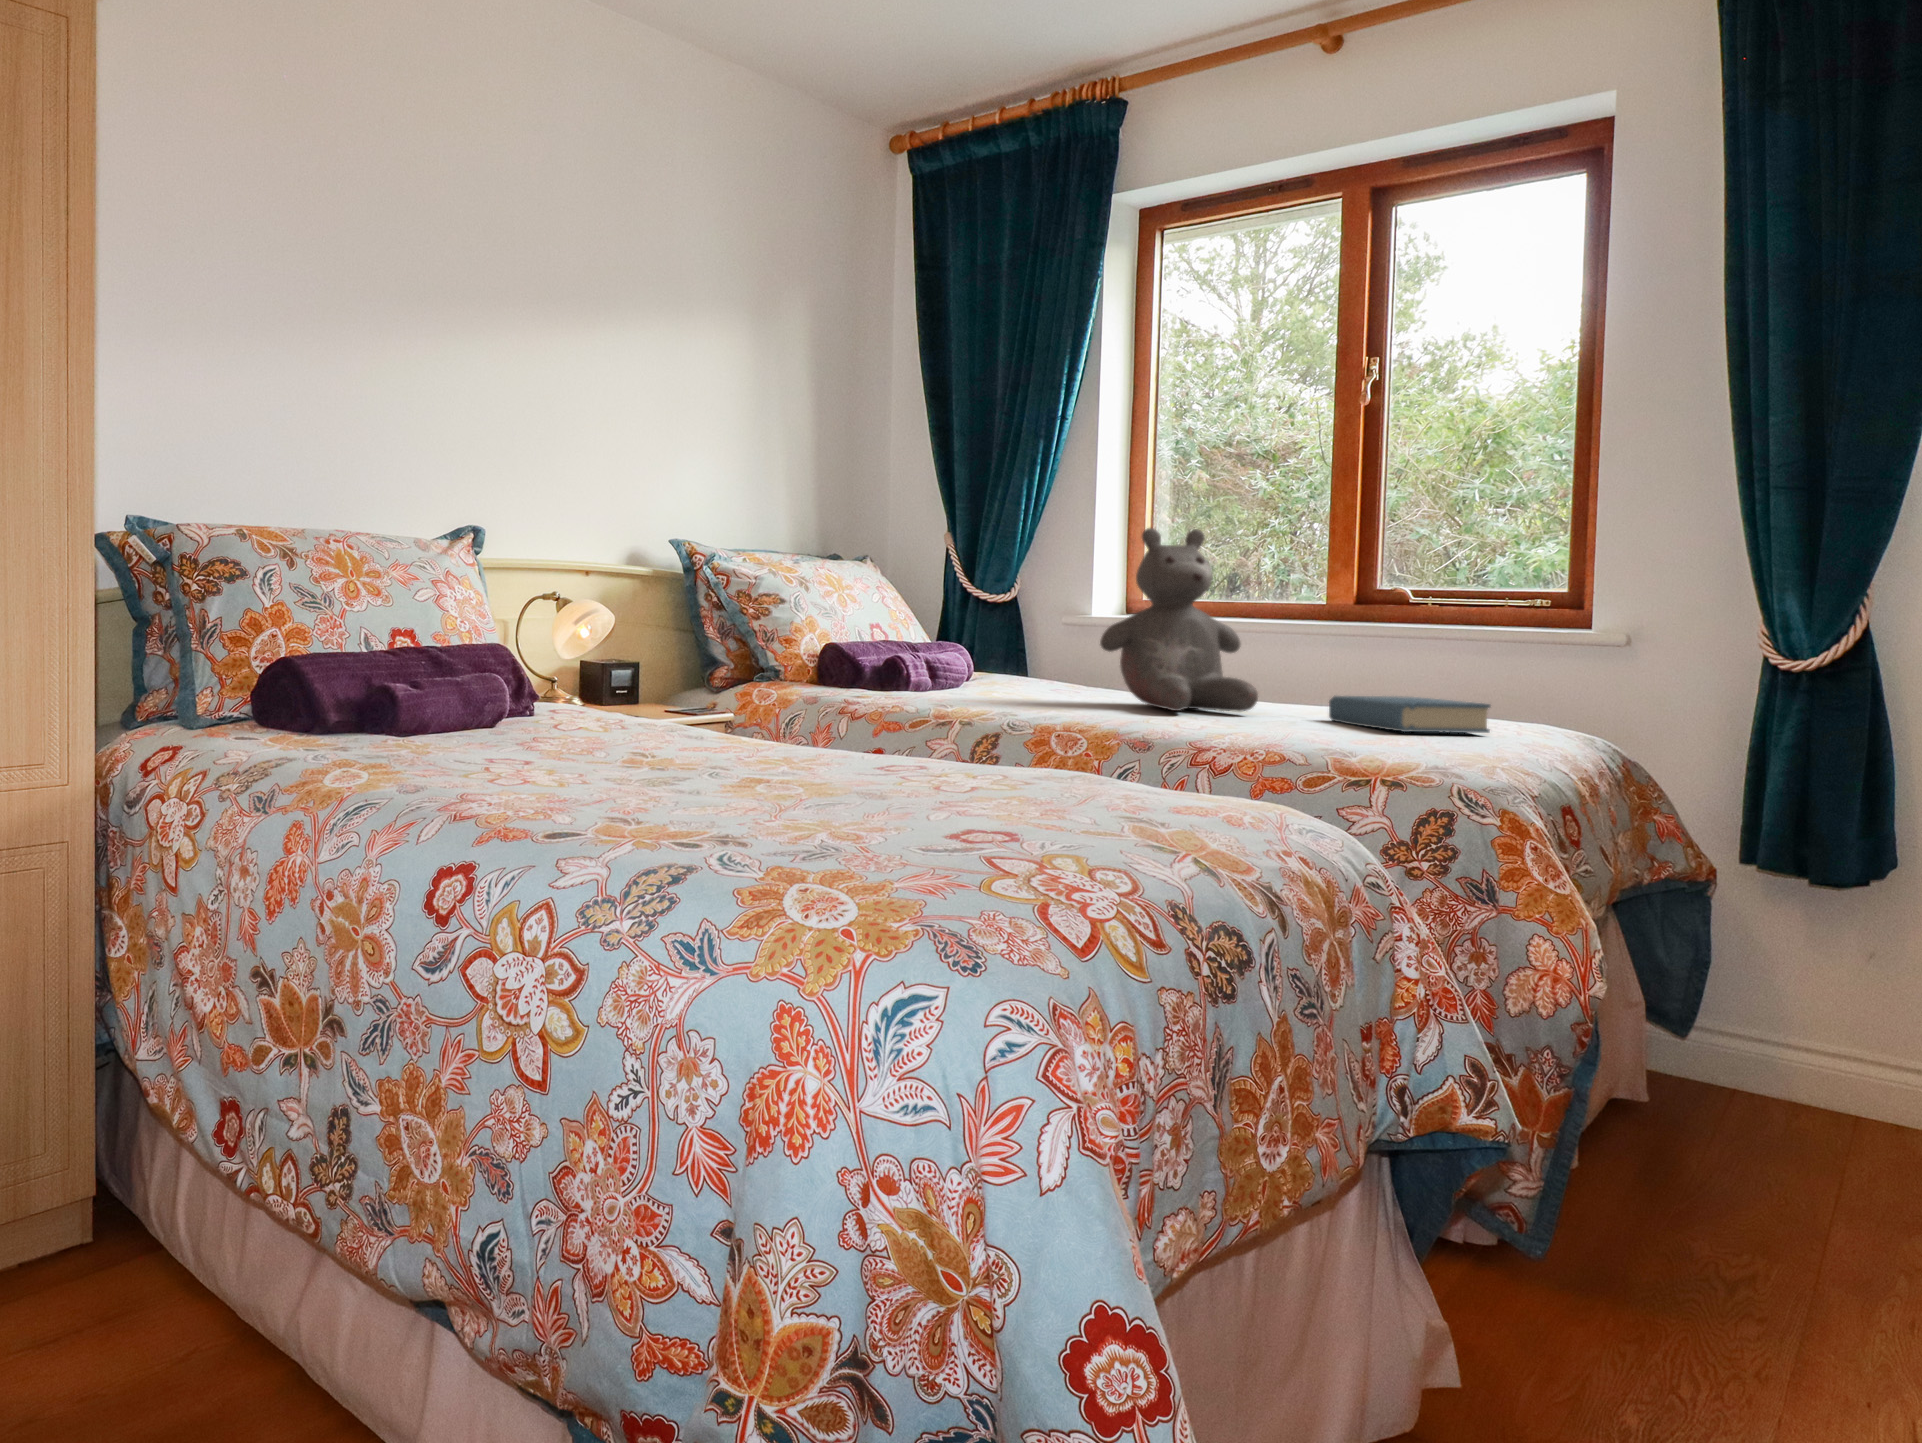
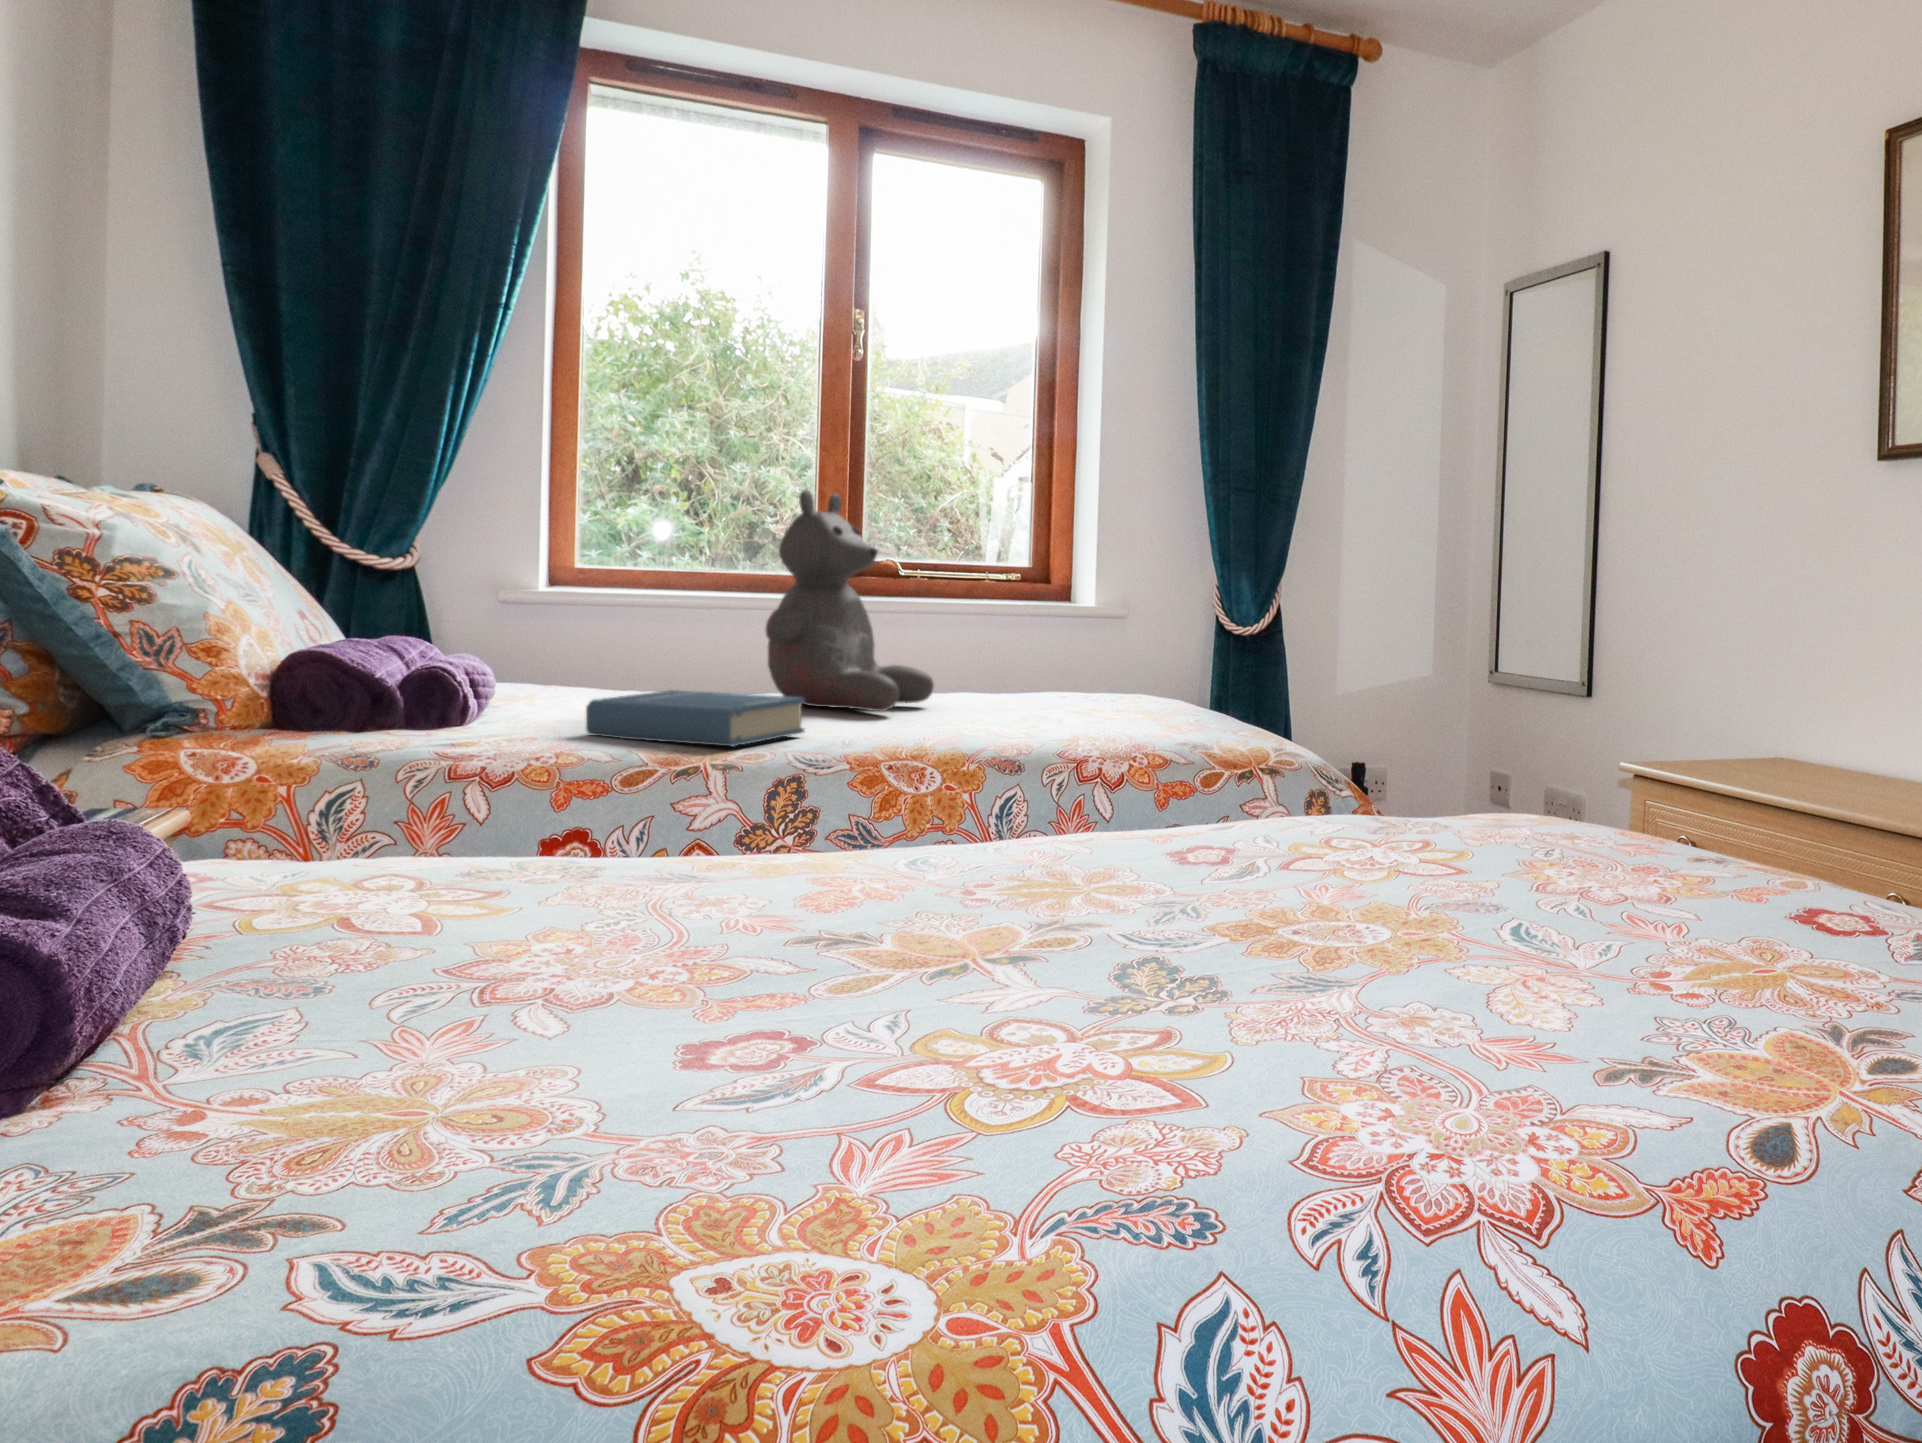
hardback book: present [1329,696,1490,733] -> present [586,690,805,746]

